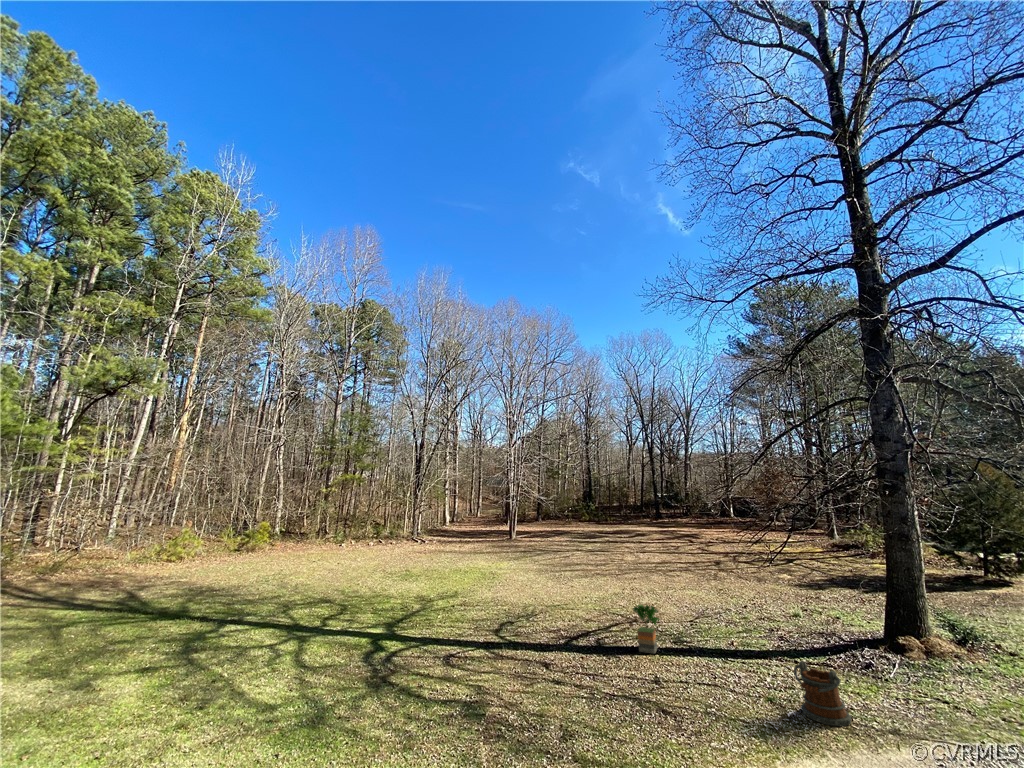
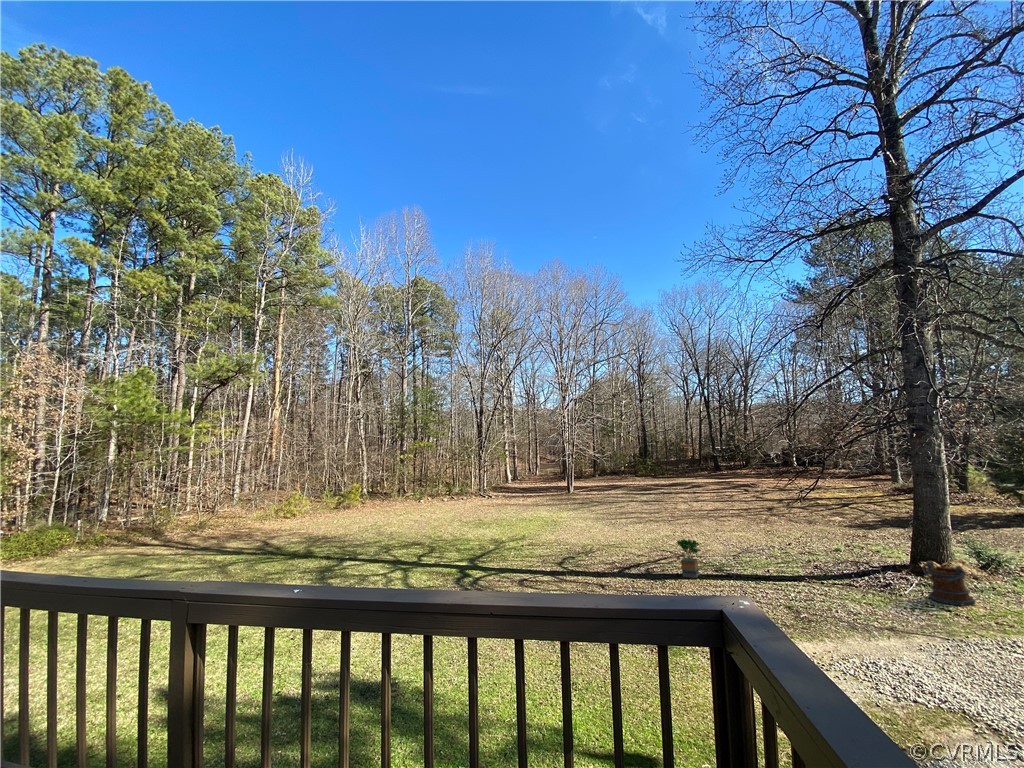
bucket: present [794,661,852,726] -> present [922,561,975,606]

